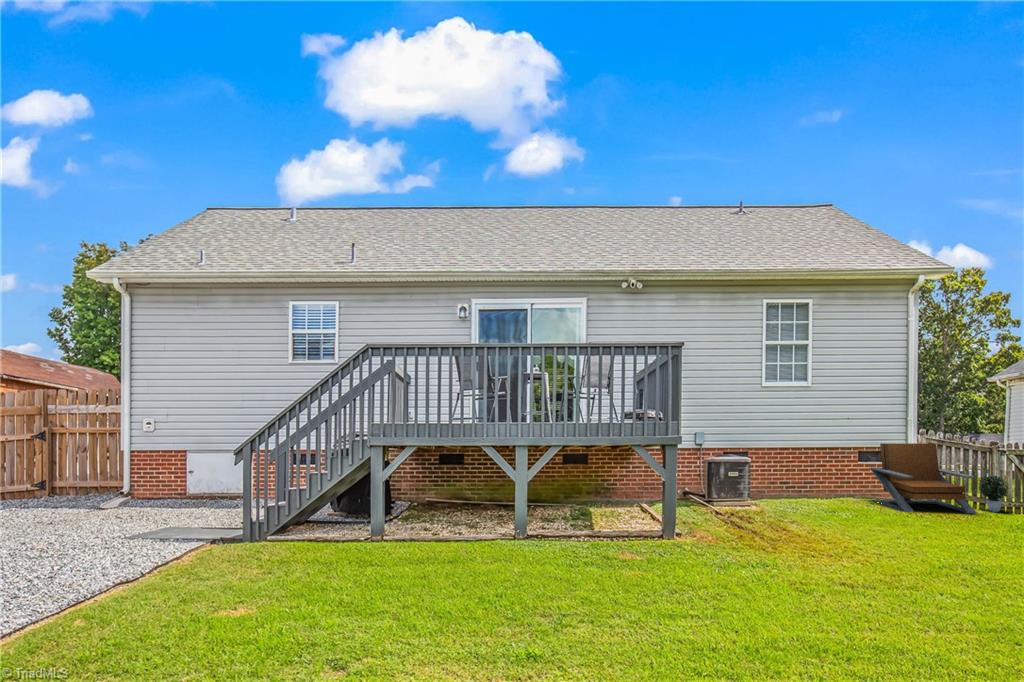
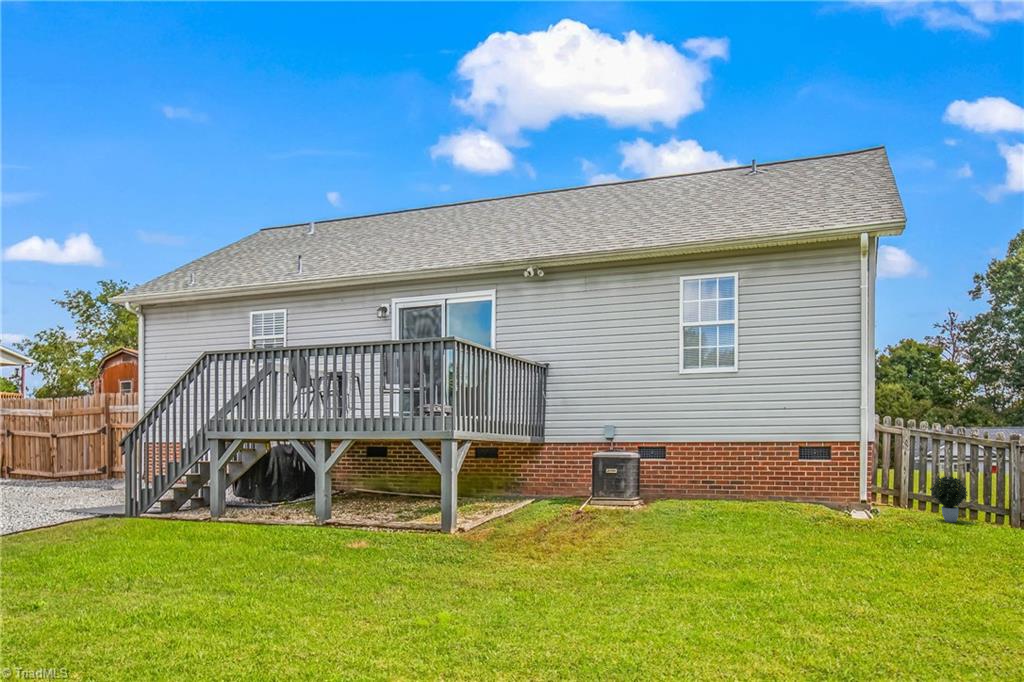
lounge chair: present [870,443,976,513] -> none [808,437,906,521]

